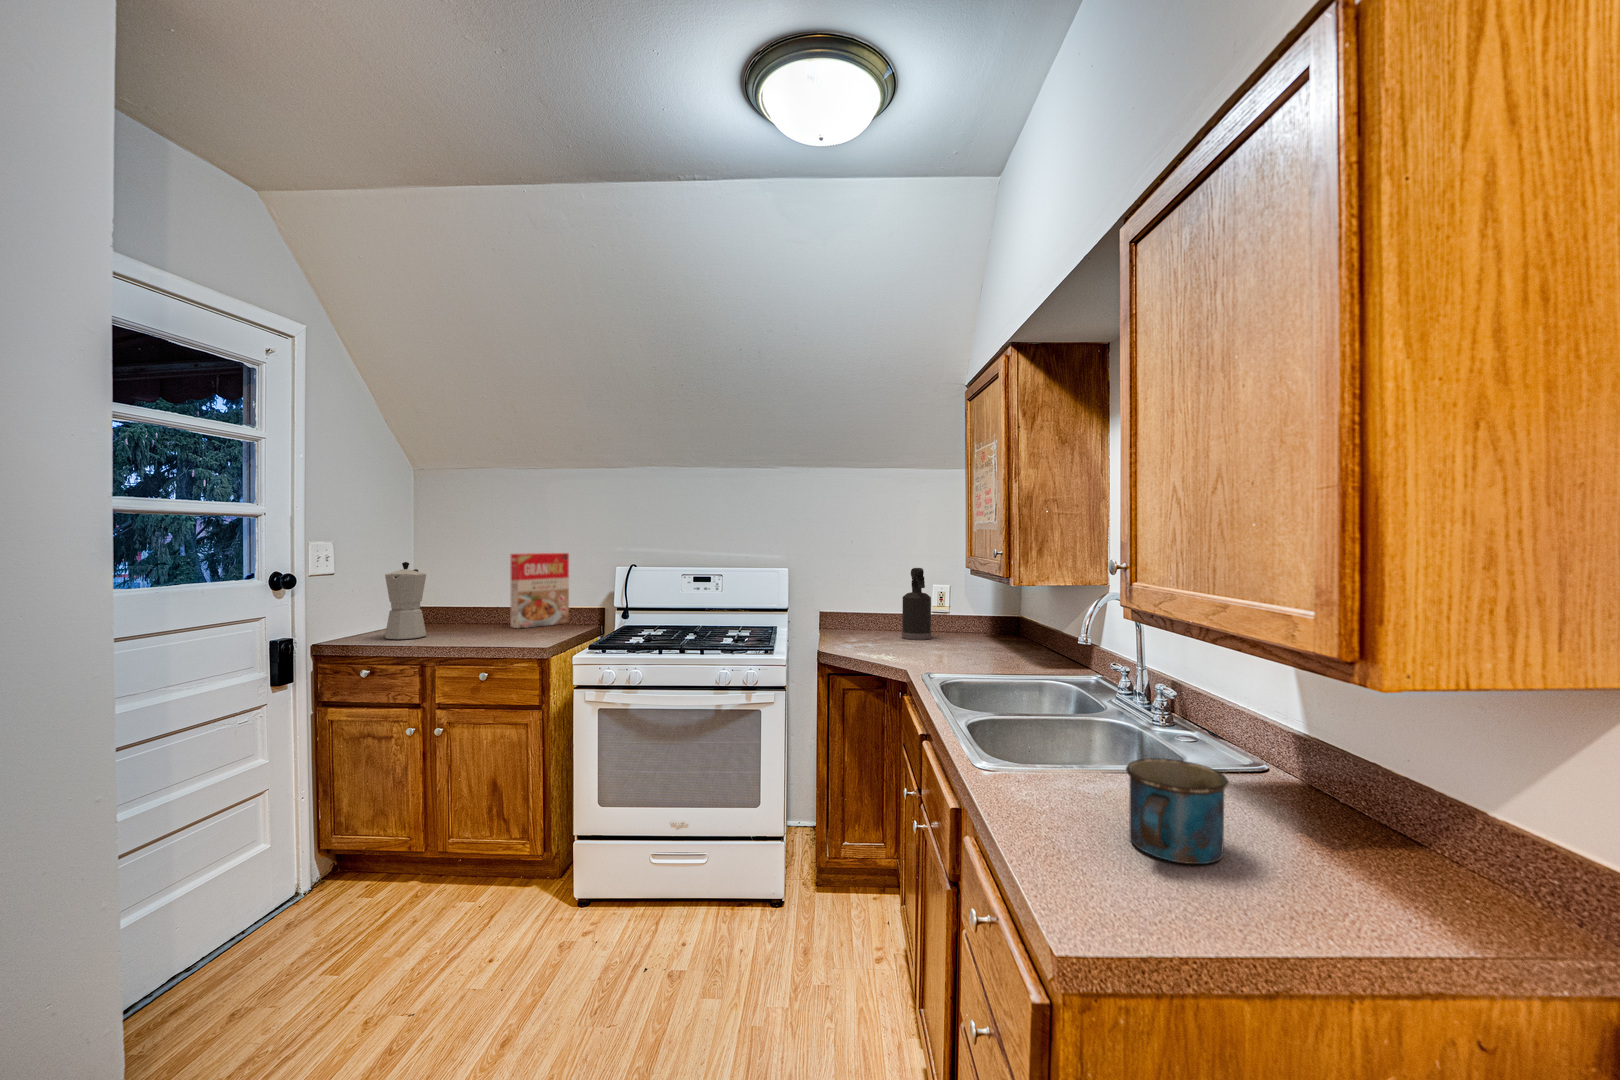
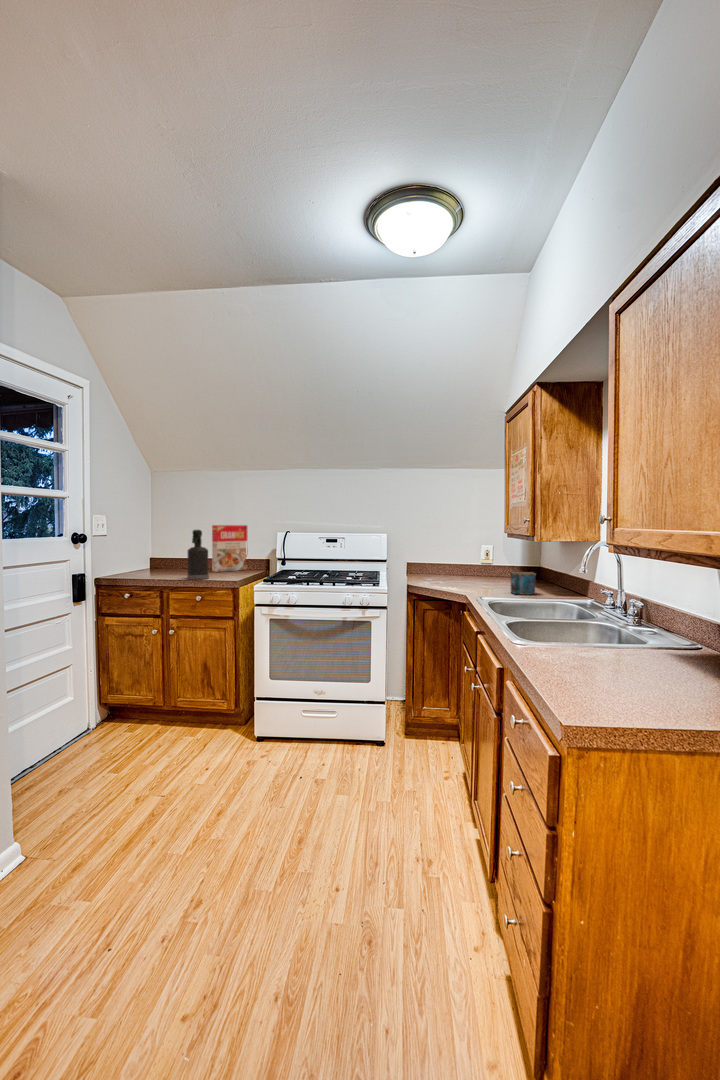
moka pot: present [385,562,426,639] -> none [138,529,163,576]
spray bottle: present [902,568,931,640] -> present [187,530,209,579]
mug: present [1126,758,1229,864] -> present [510,572,536,595]

